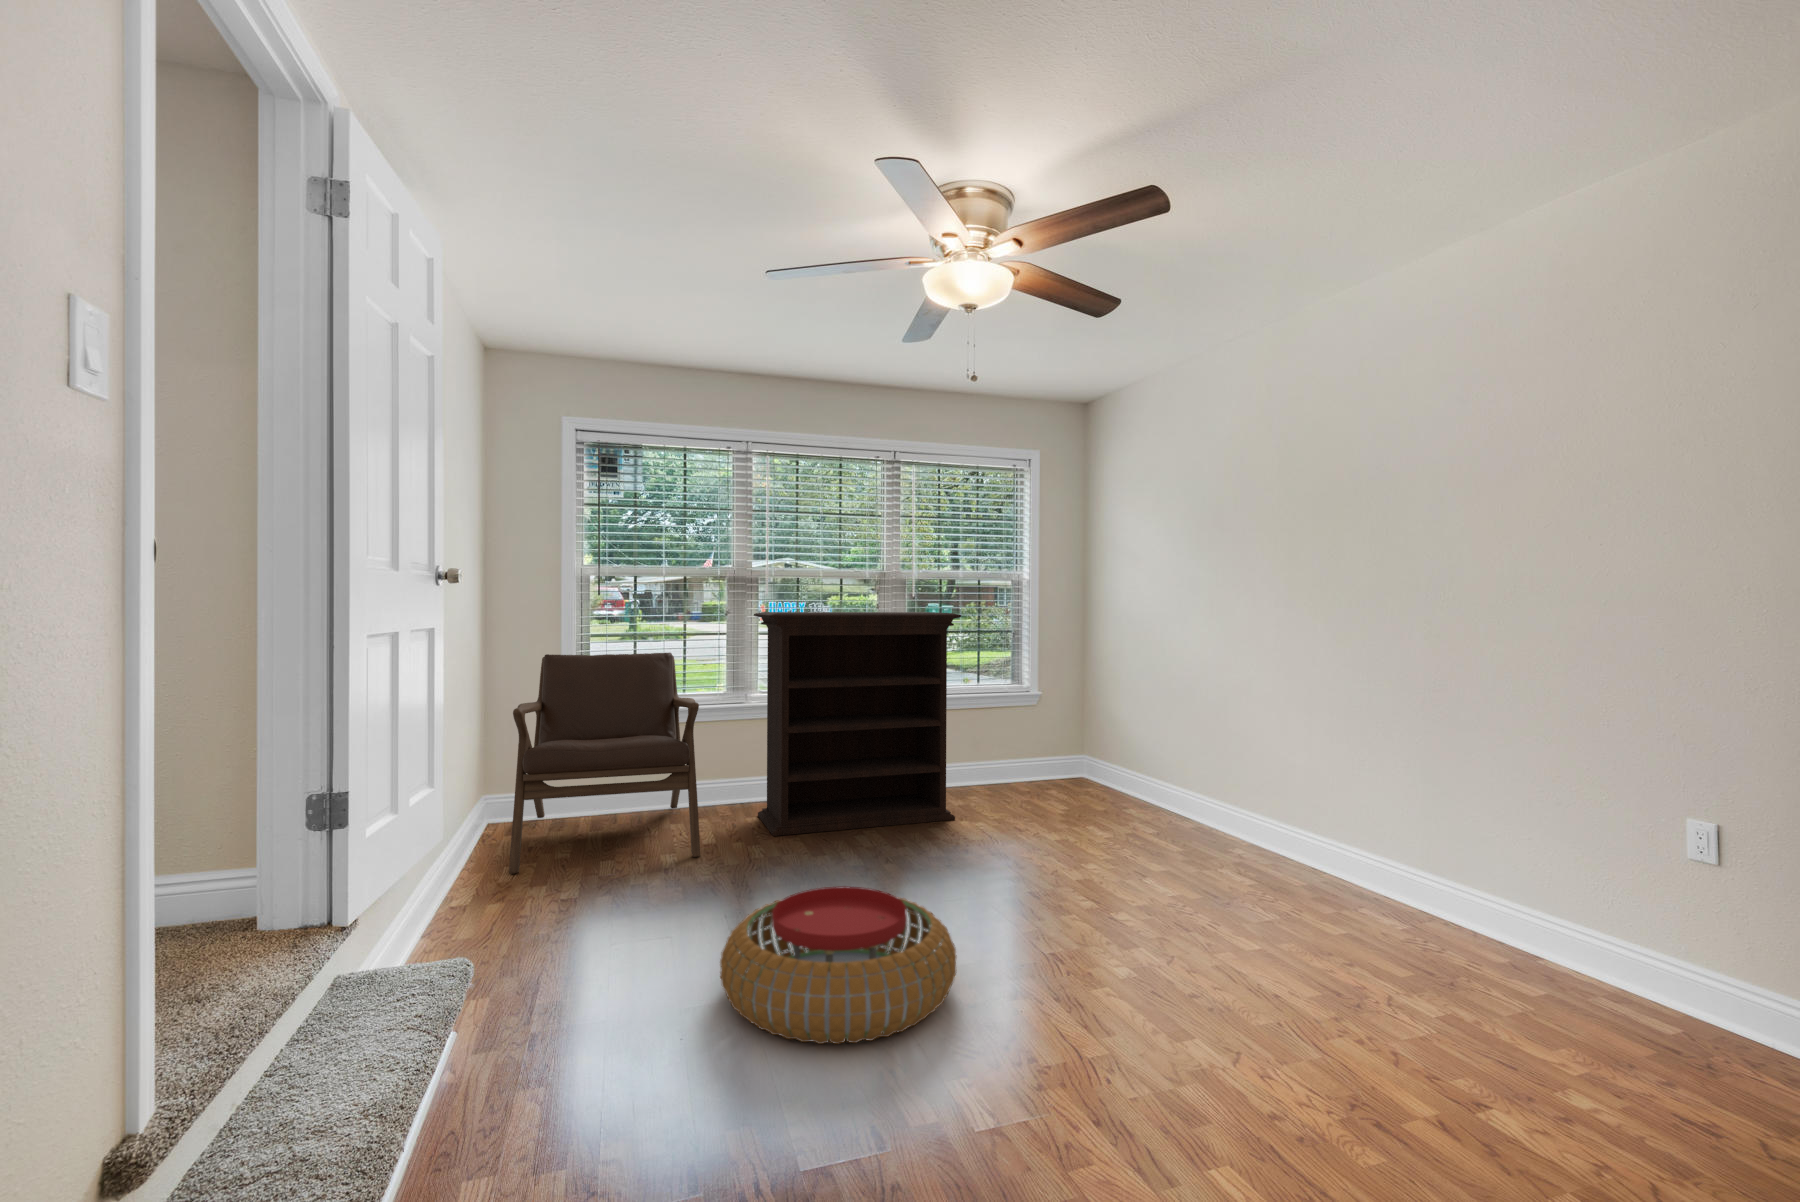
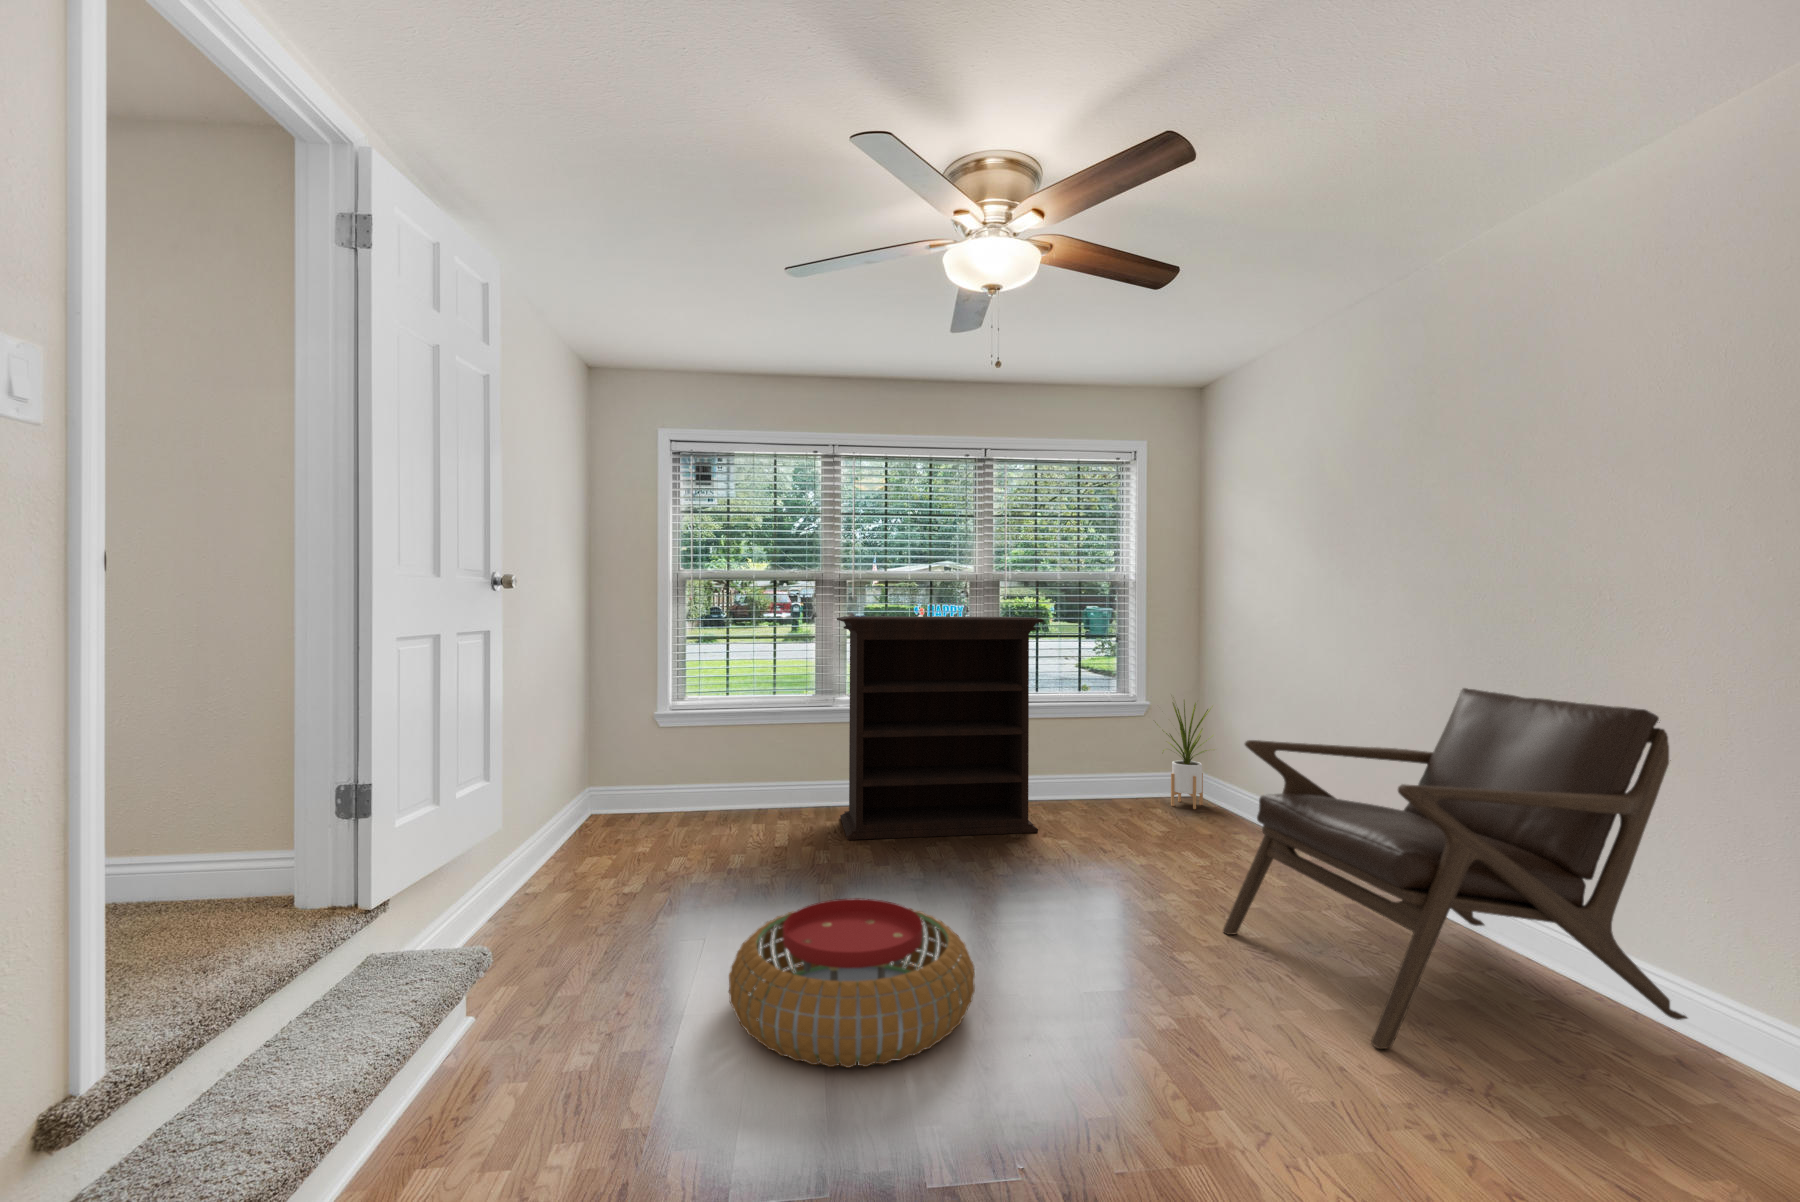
lounge chair: present [509,653,701,874] -> present [1223,688,1687,1049]
house plant: none [1050,683,1111,792] -> present [1155,700,1213,809]

